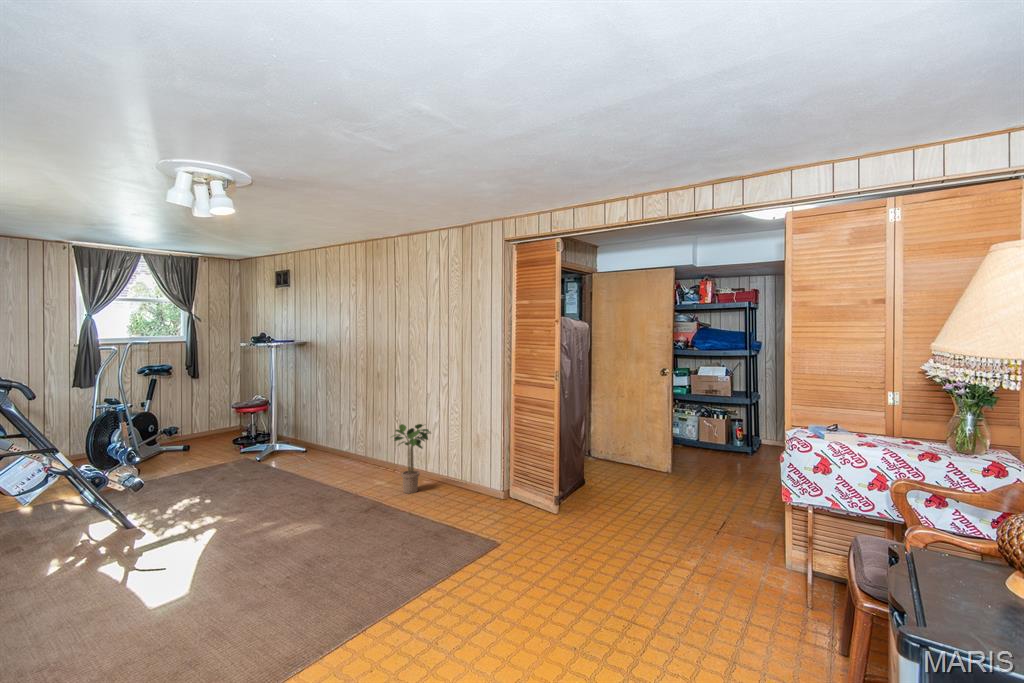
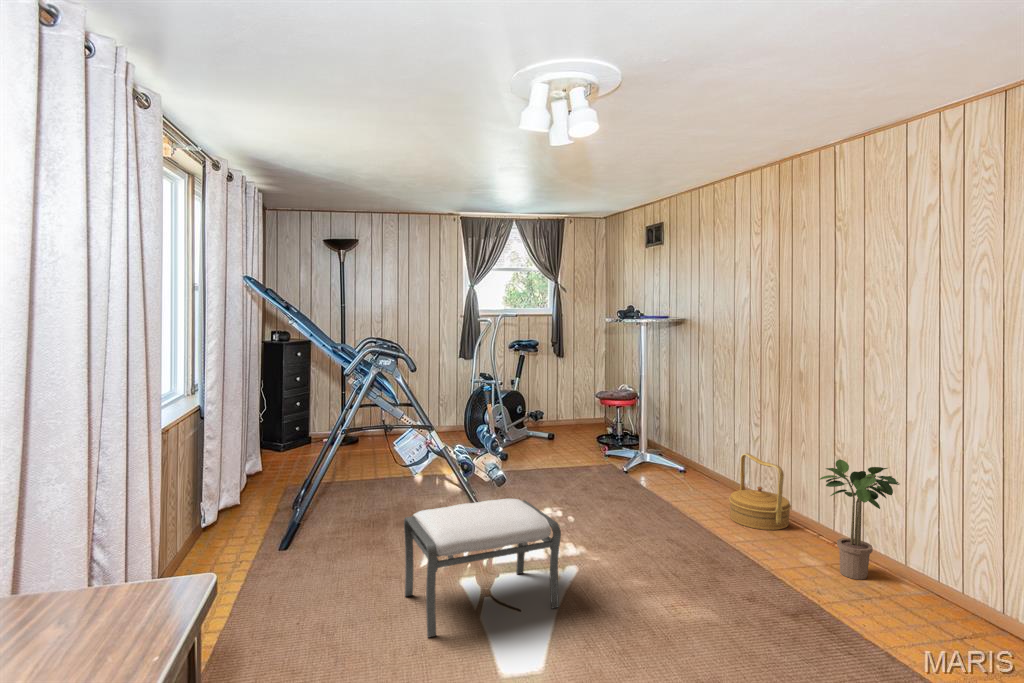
woven basket: none [338,431,378,480] -> present [729,453,791,530]
ottoman: none [29,488,202,618] -> present [404,499,561,637]

